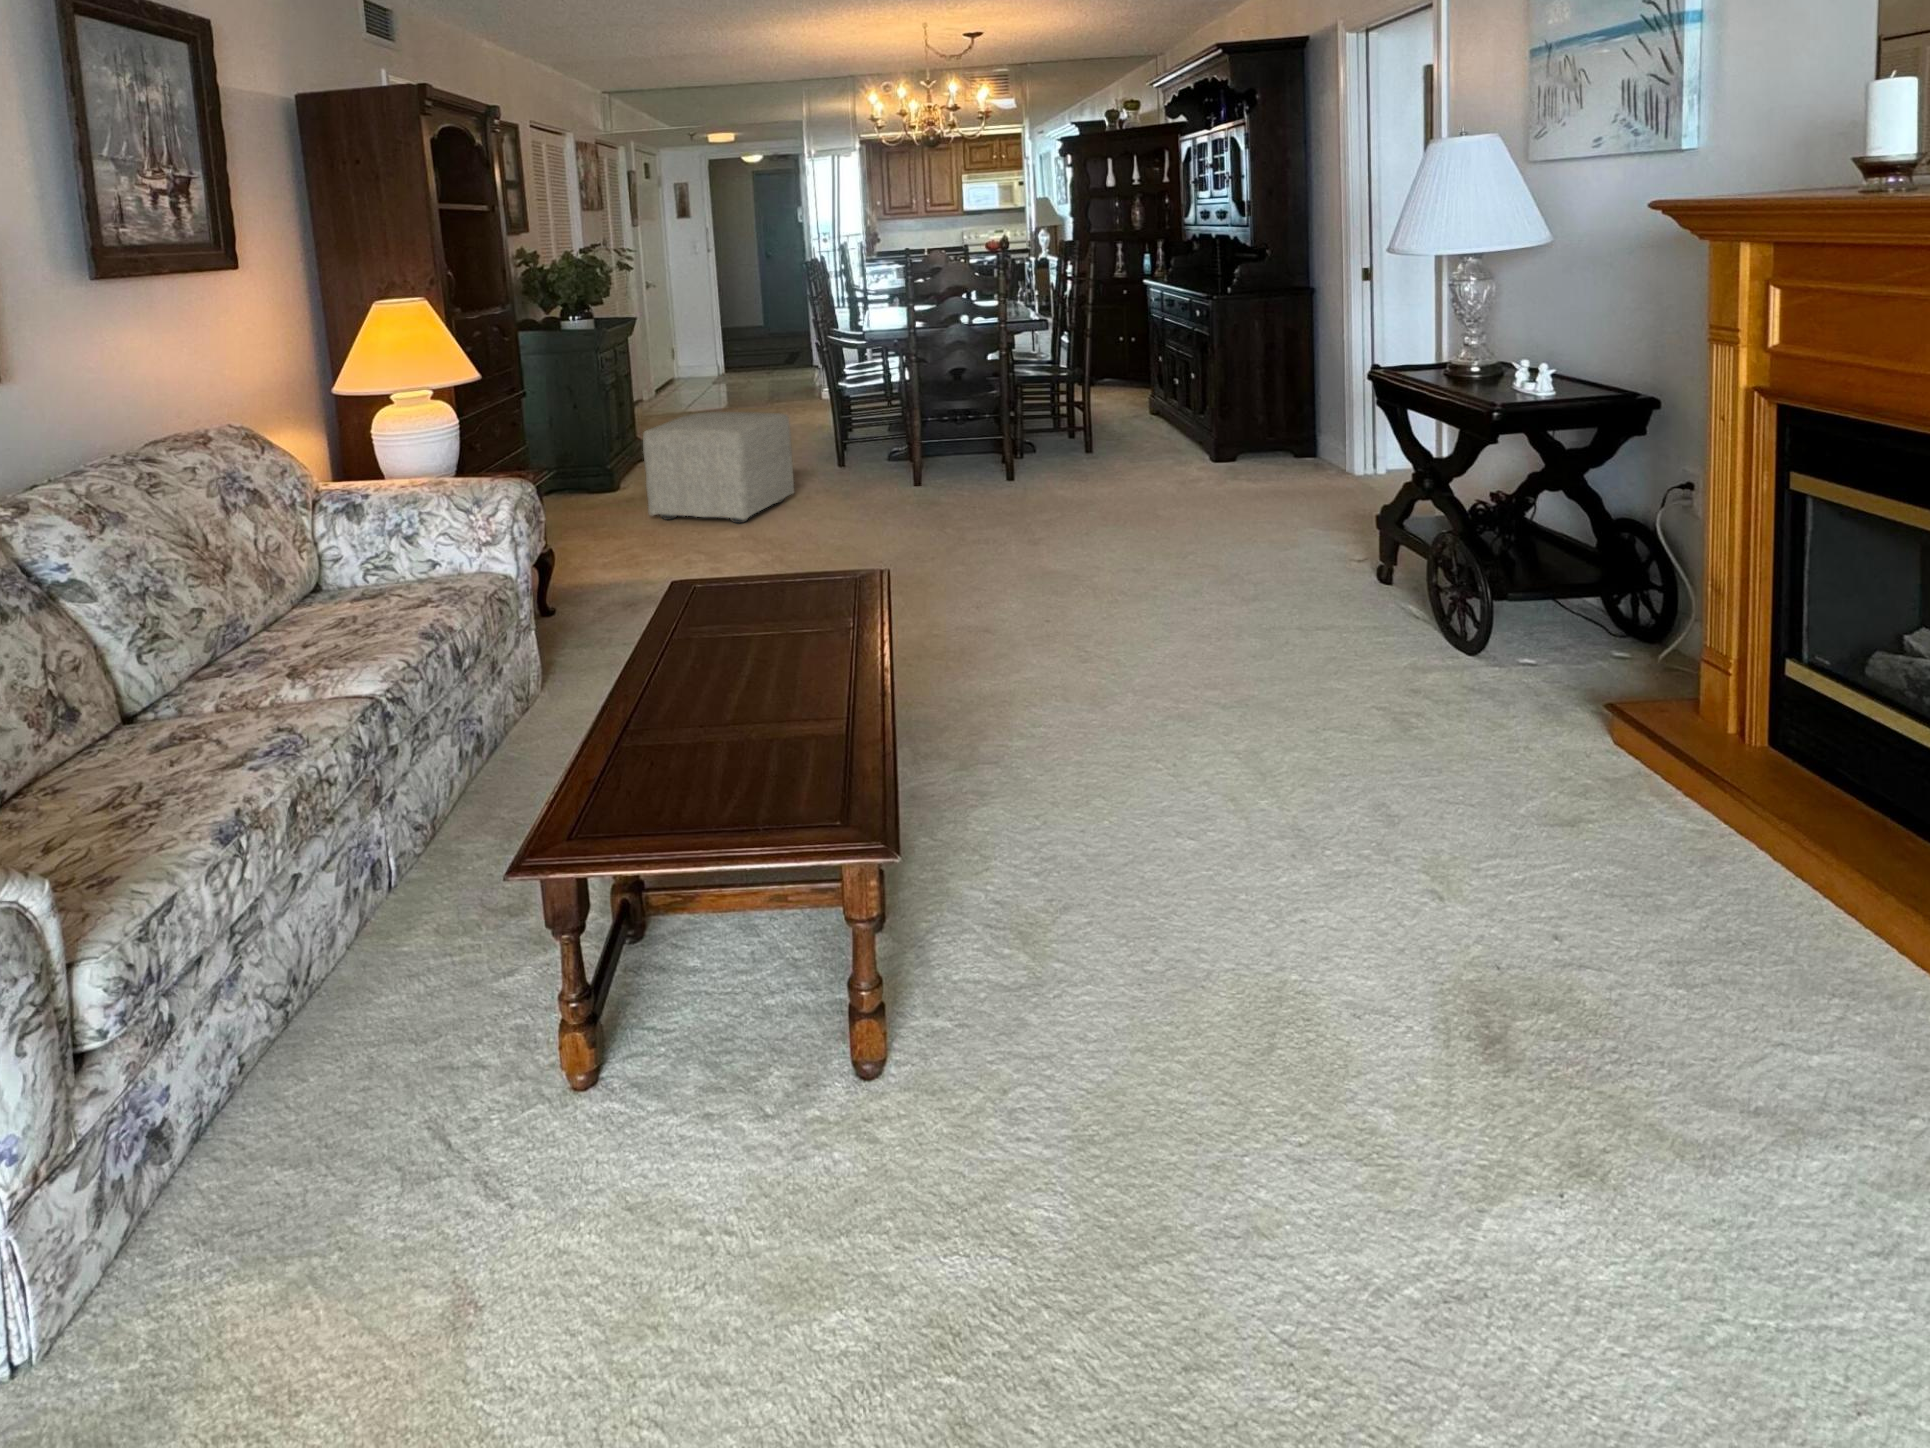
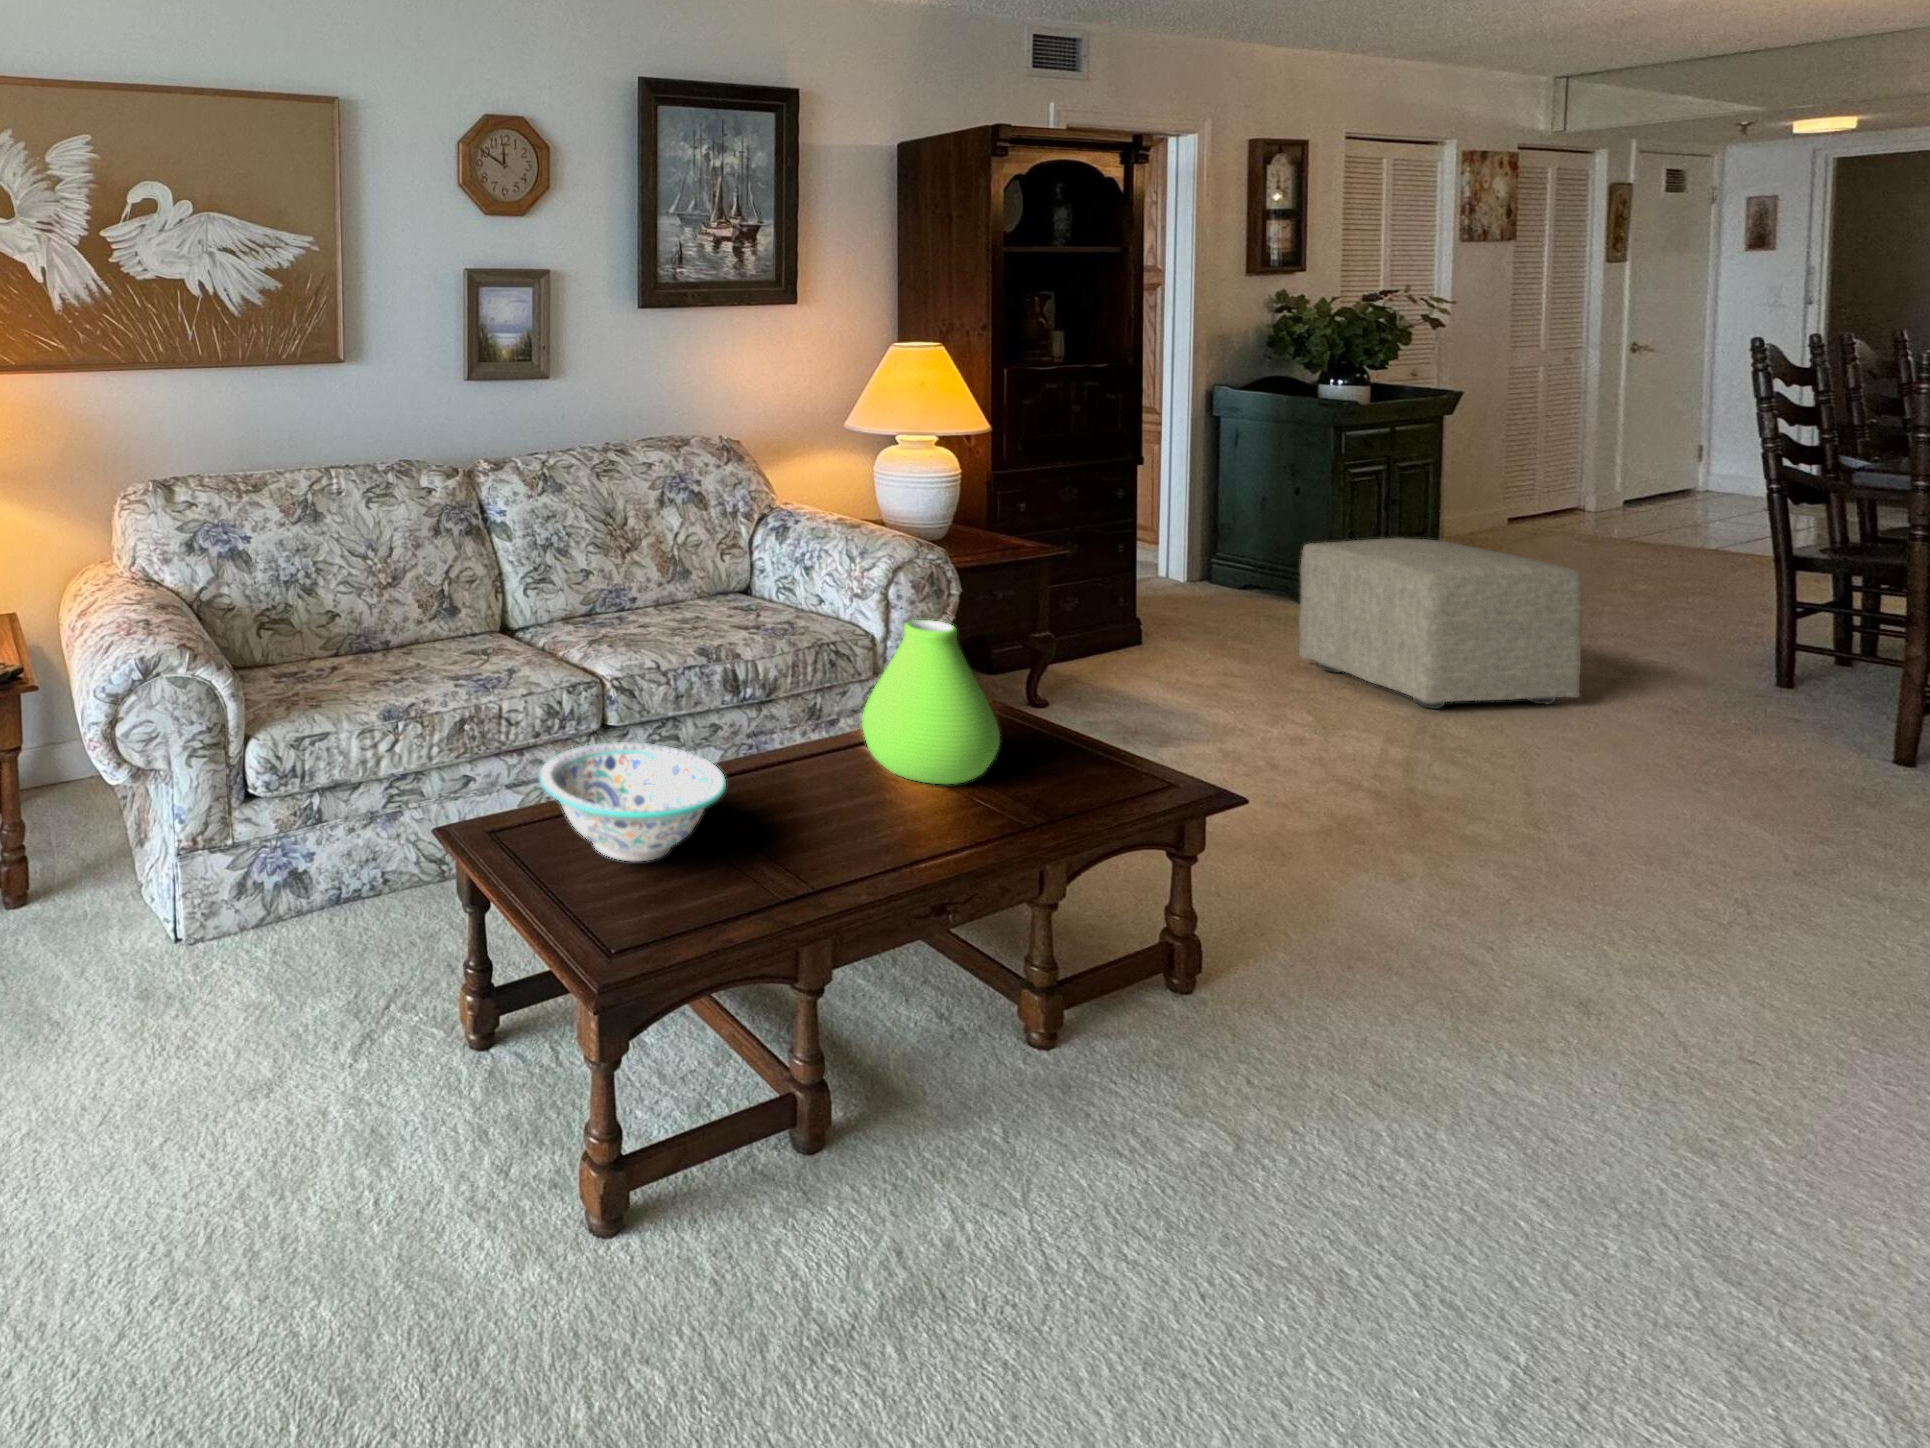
vase: none [720,511,825,642] -> present [862,620,1000,784]
decorative bowl: none [640,673,819,791] -> present [539,742,726,861]

